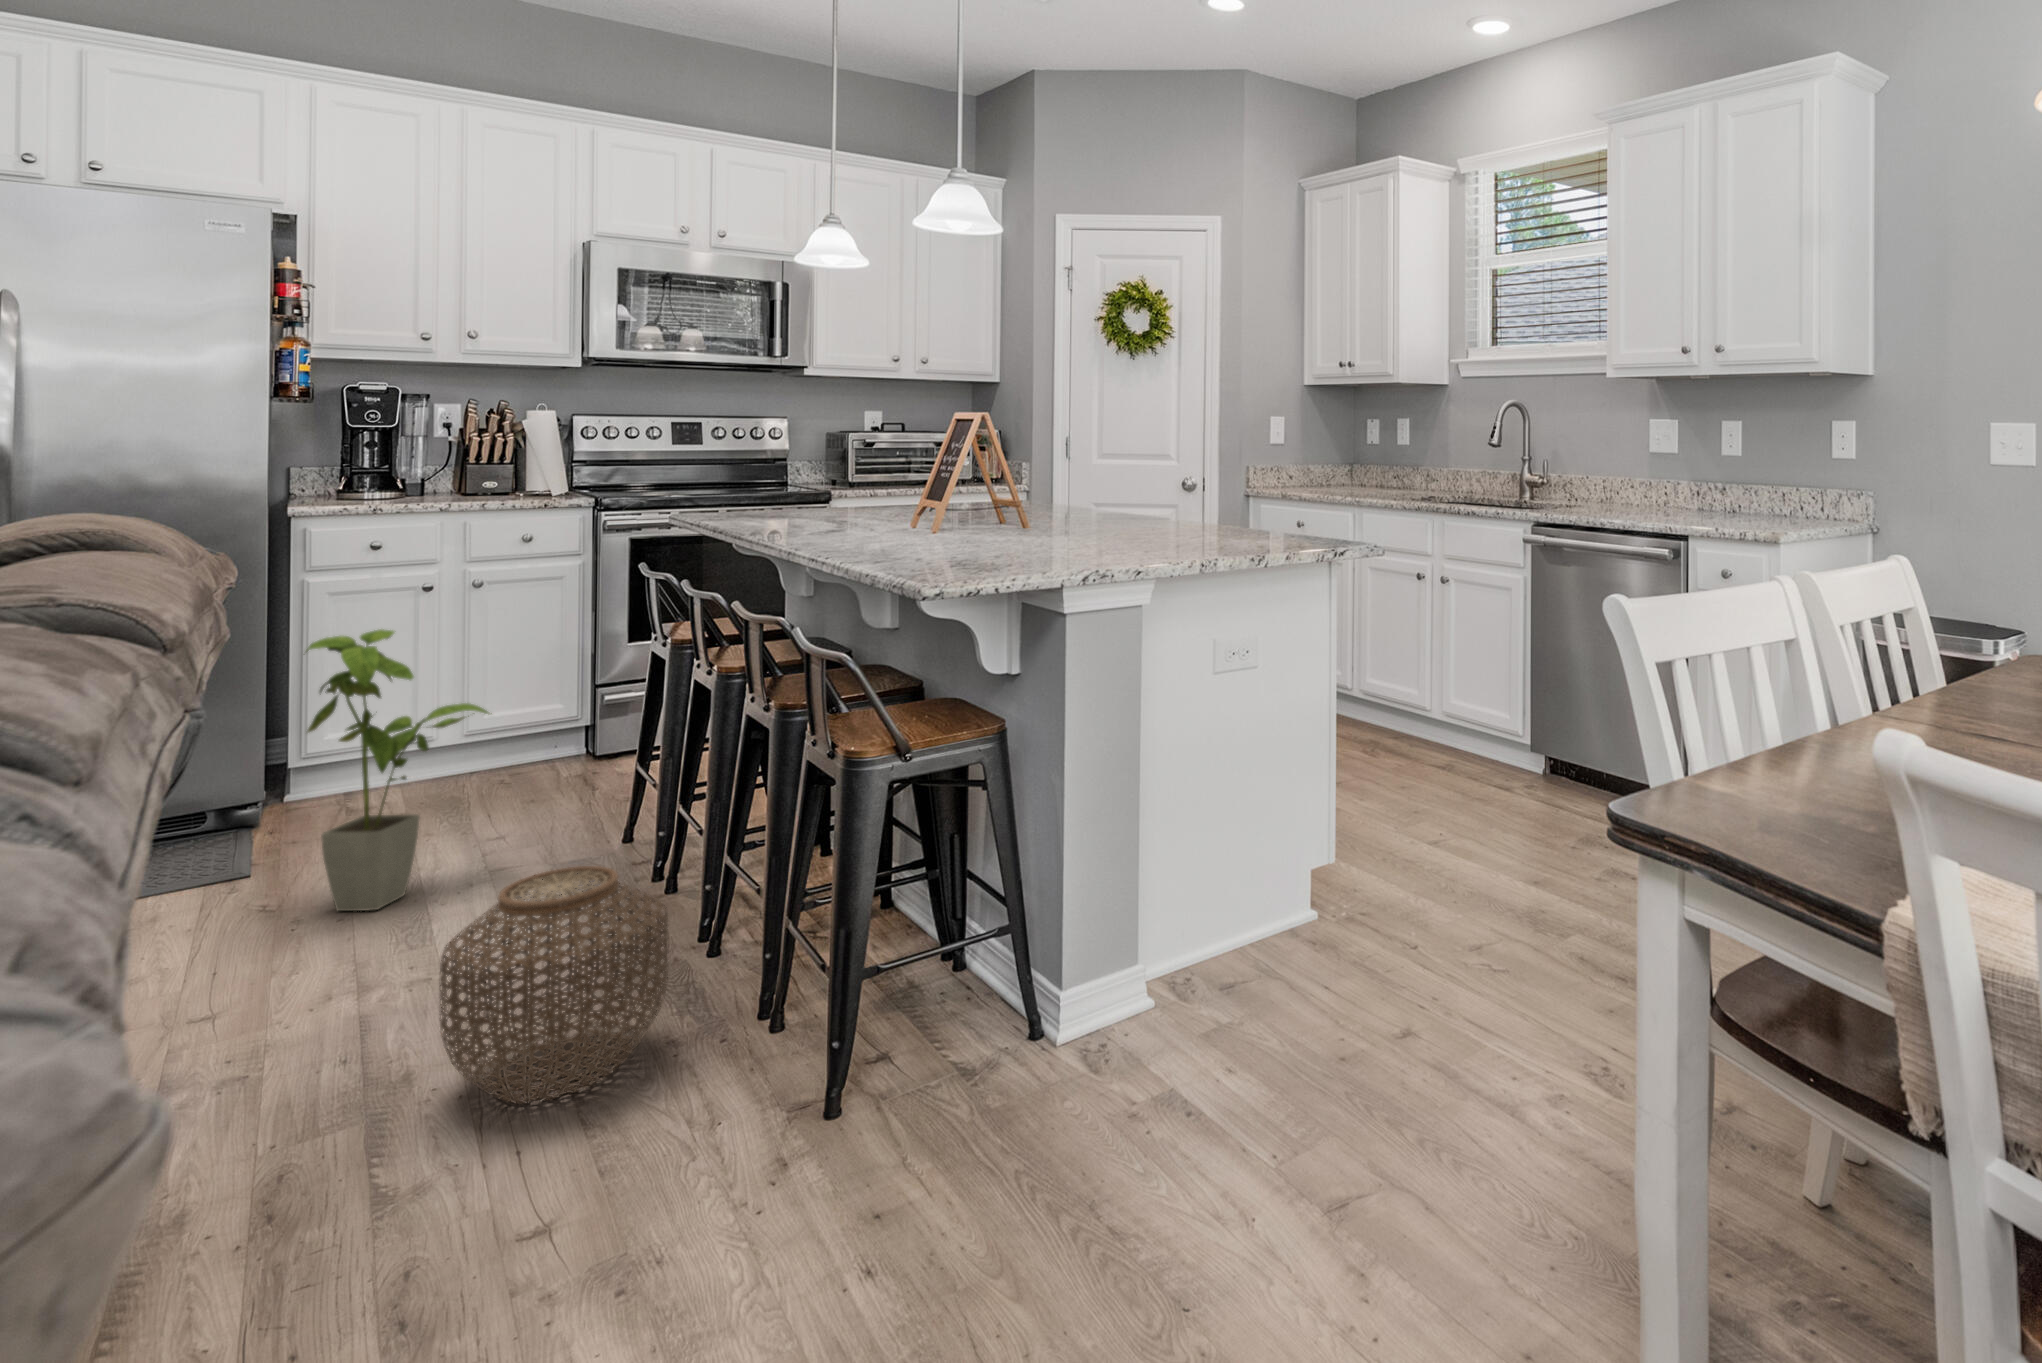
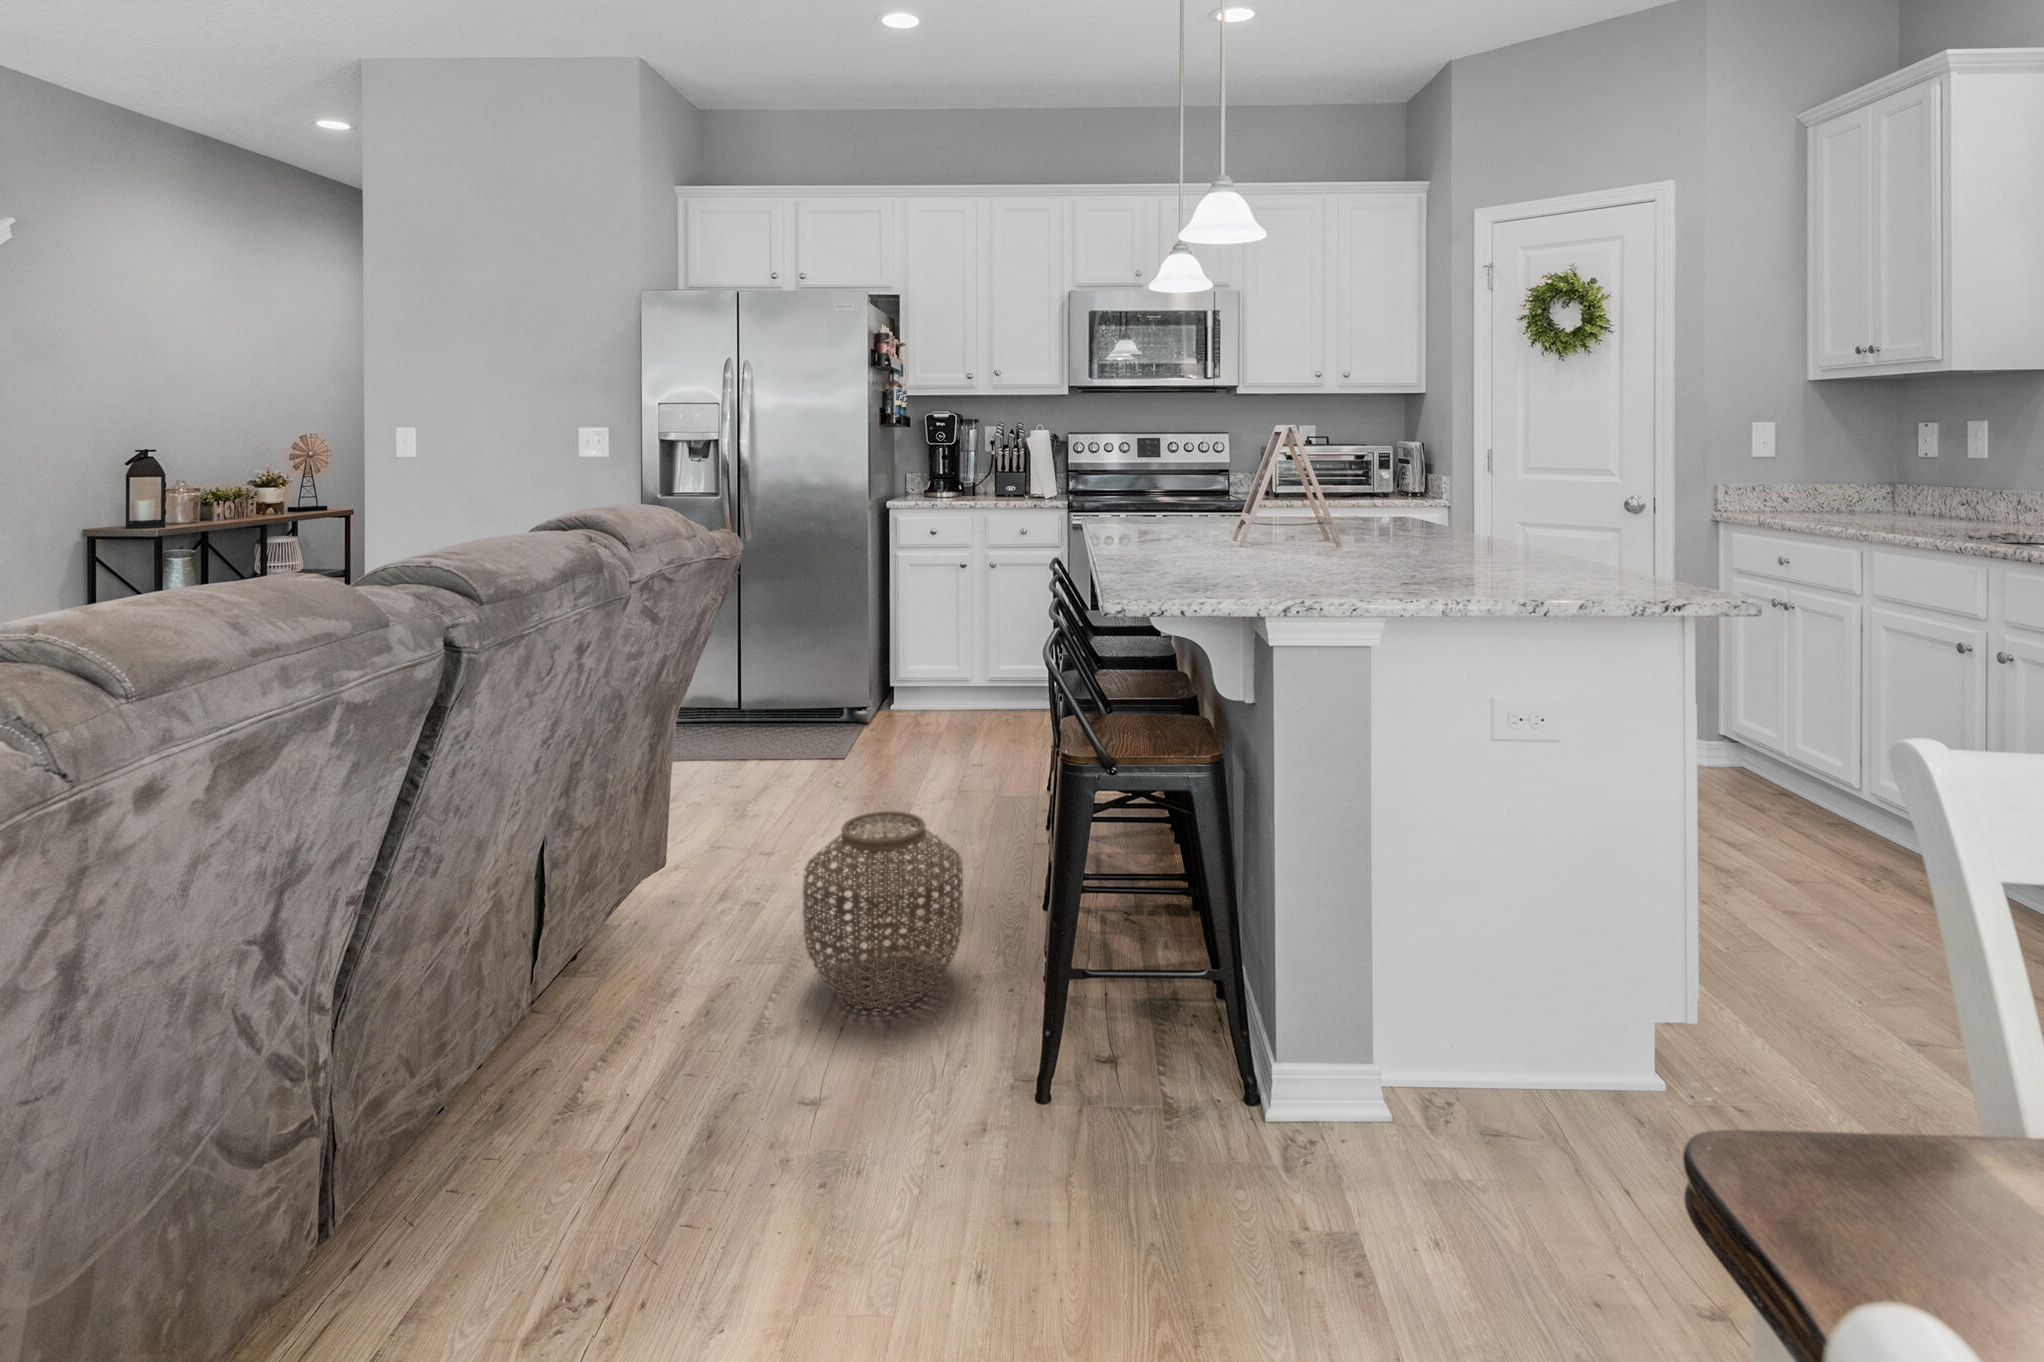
house plant: present [306,629,492,911] -> none [837,594,947,806]

